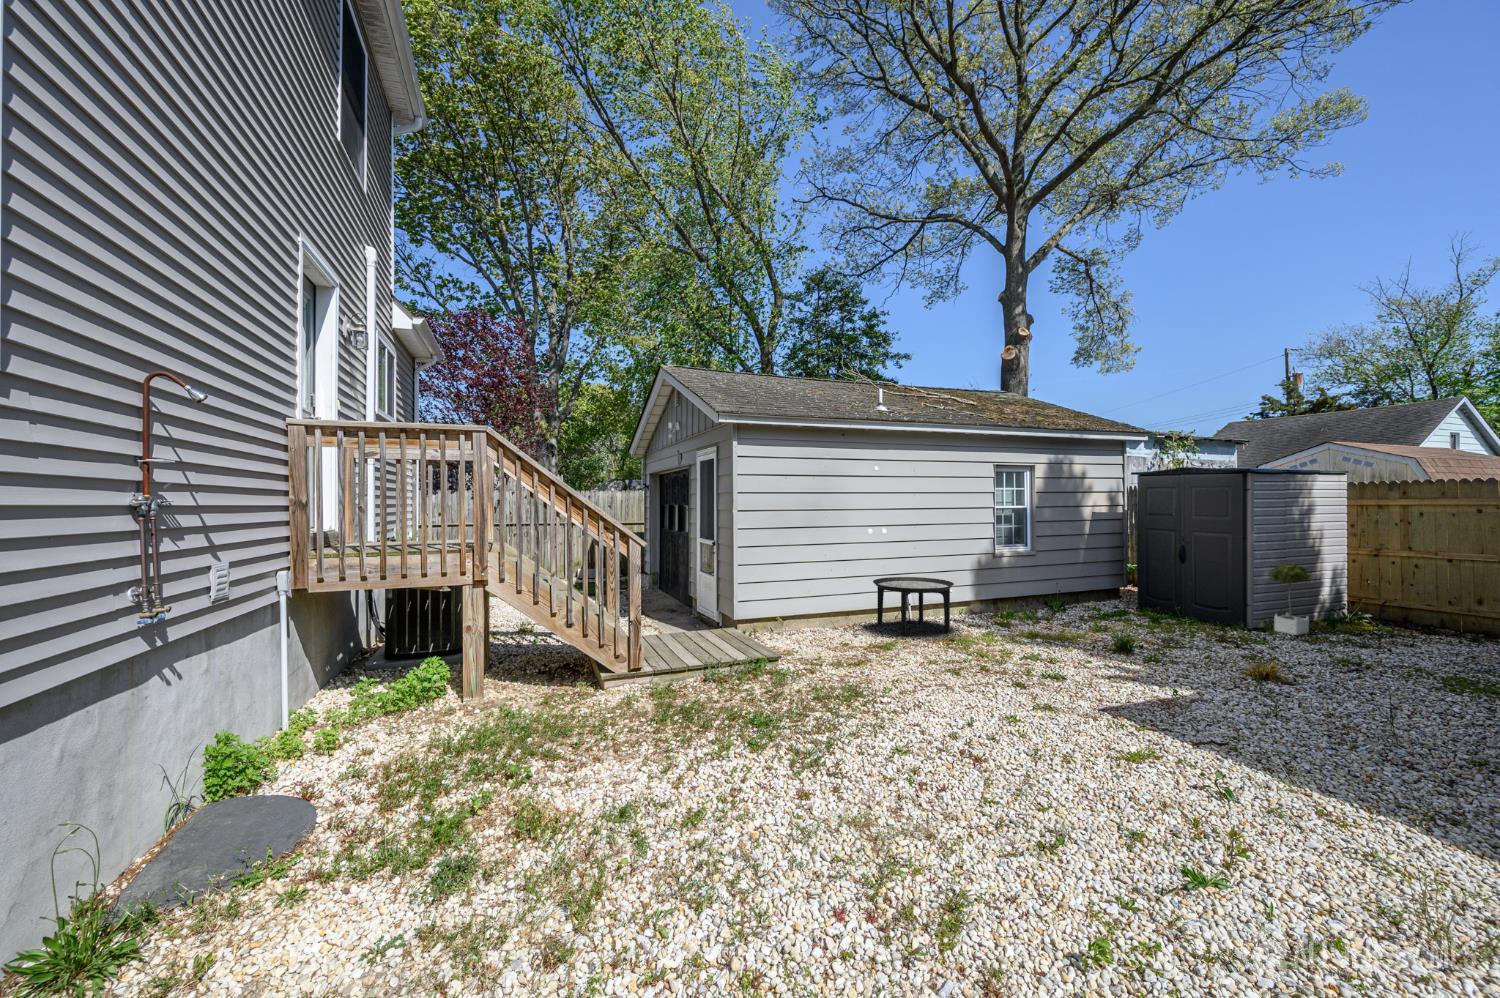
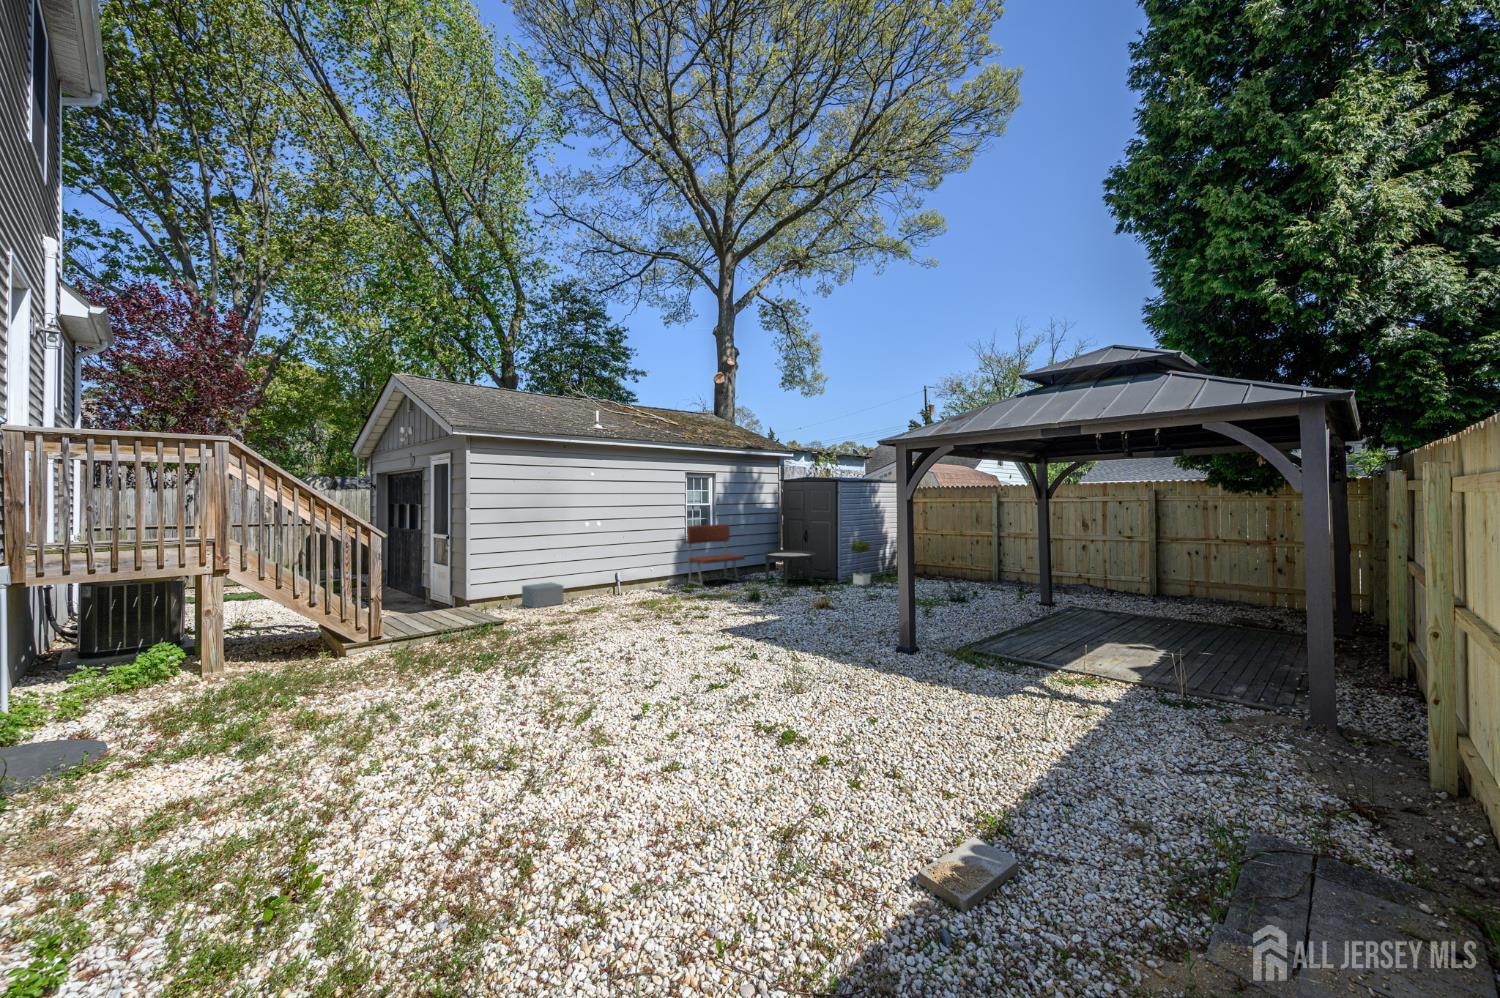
bench: none [997,535,1082,618] -> present [687,524,745,586]
round table: present [873,577,954,635] -> present [763,550,815,587]
storage box: none [794,604,844,636] -> present [522,582,564,608]

